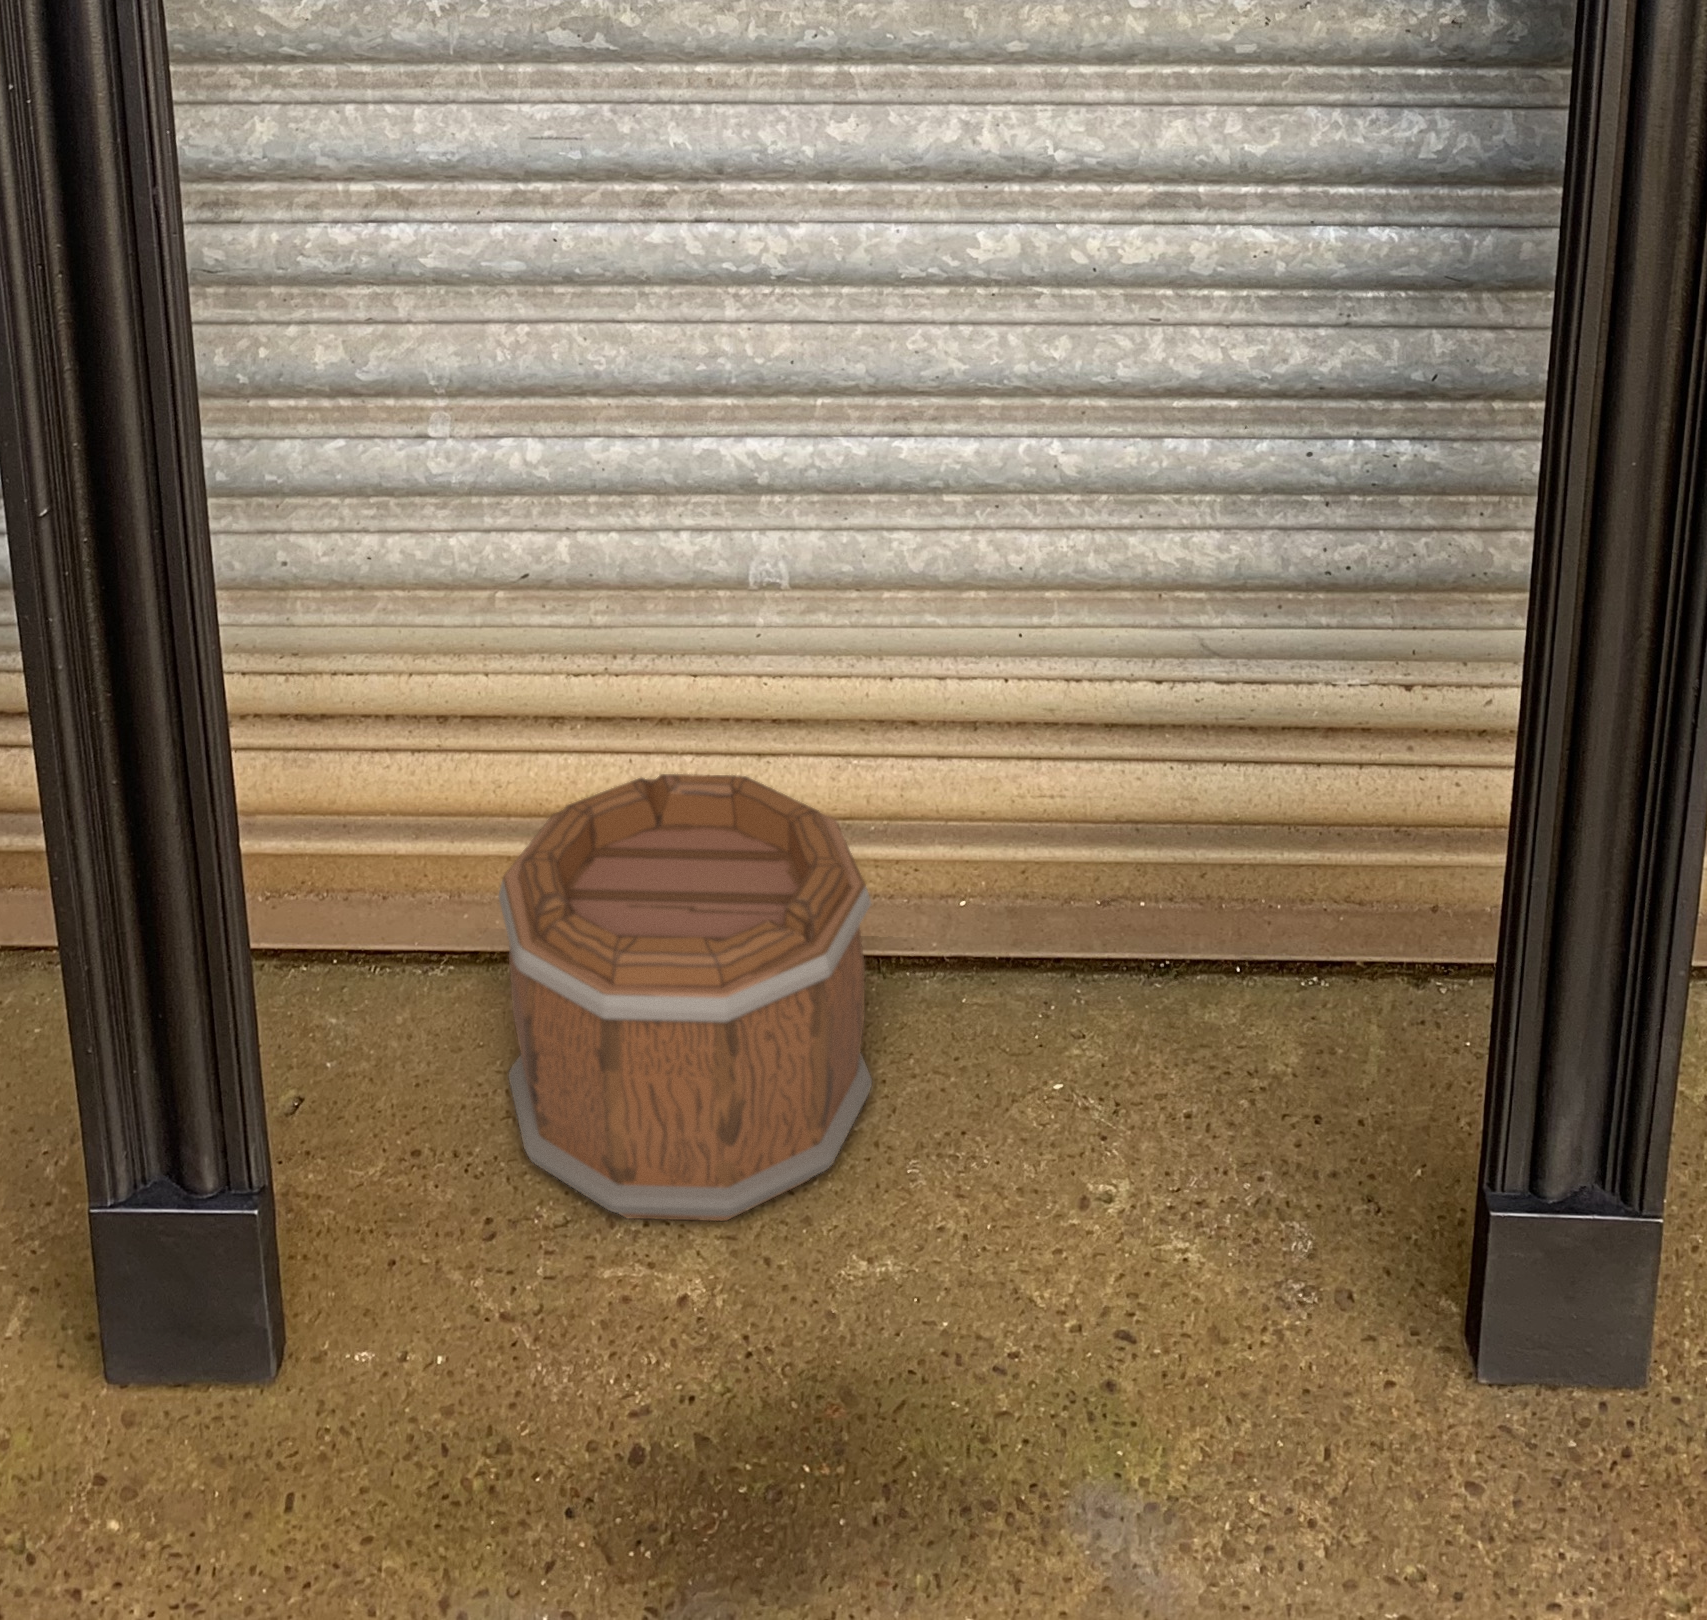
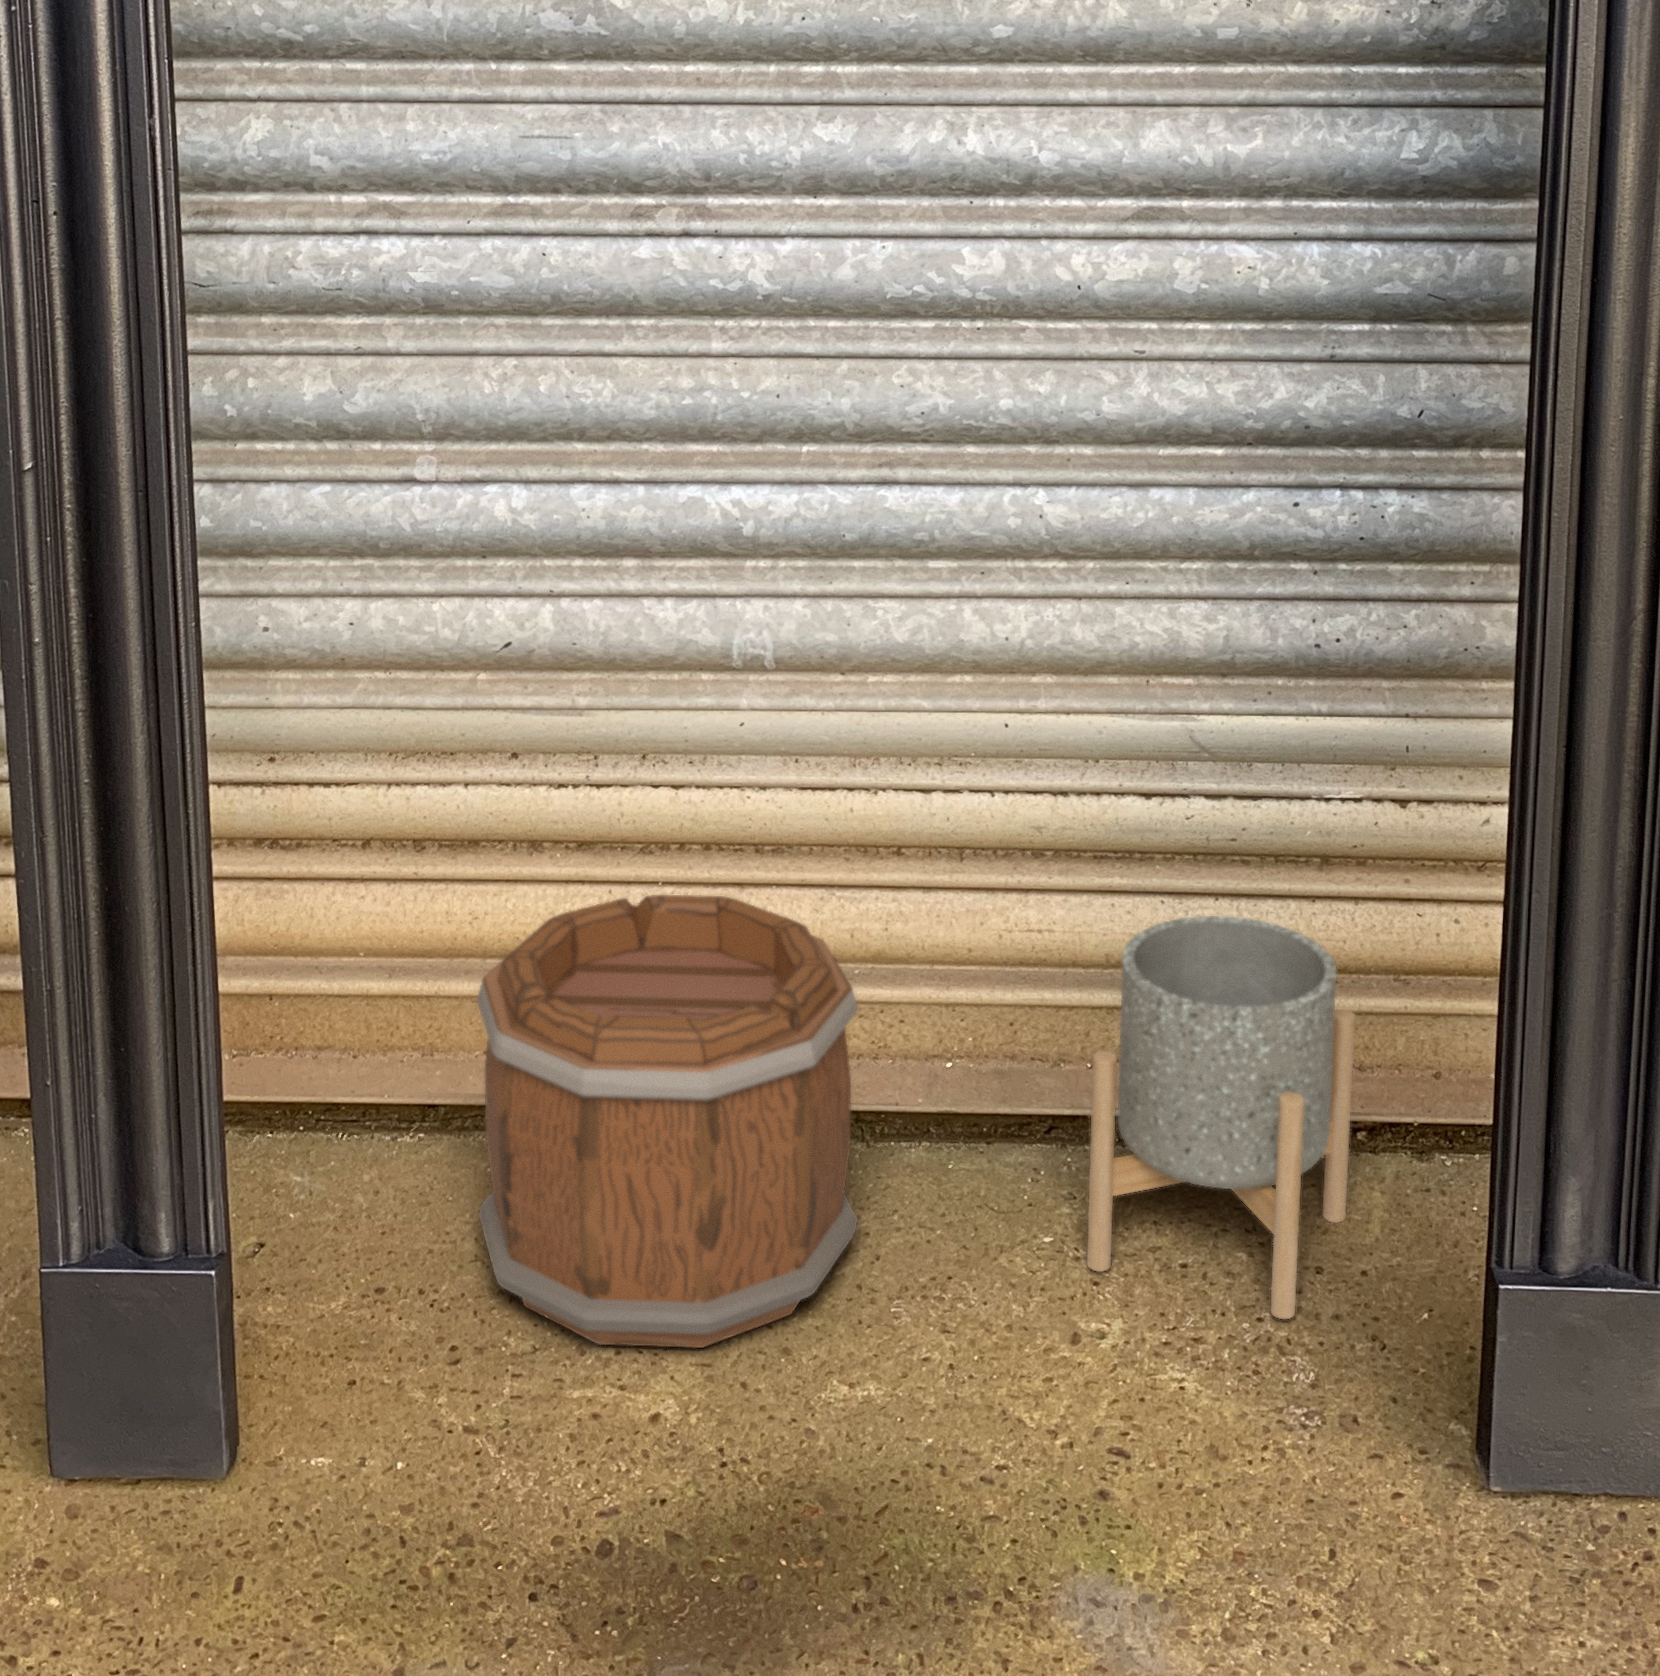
planter: none [1091,790,1354,1181] -> present [1087,916,1355,1319]

